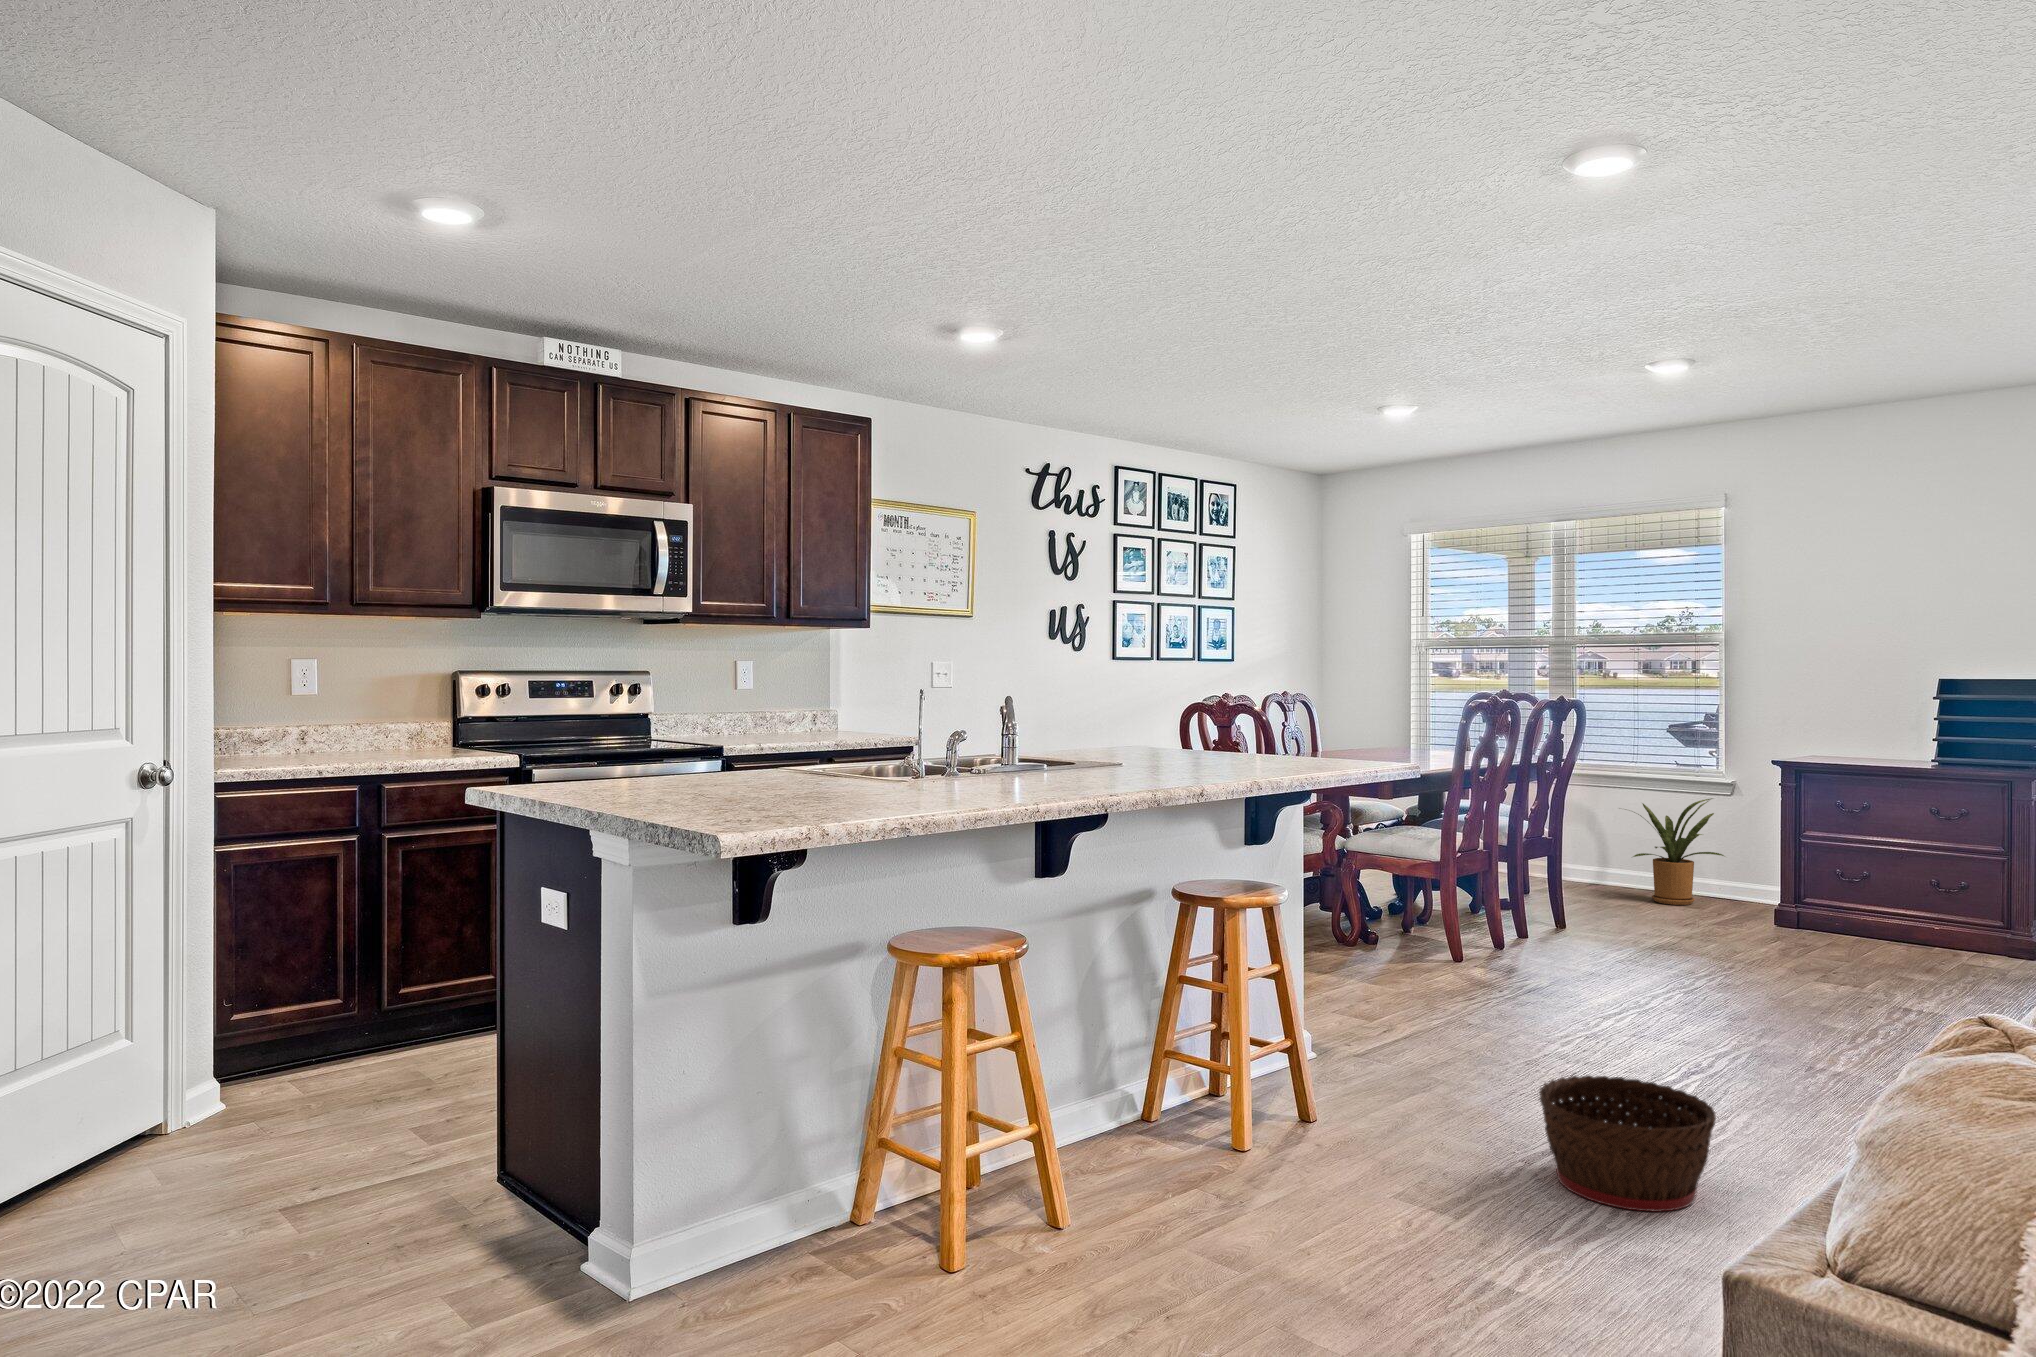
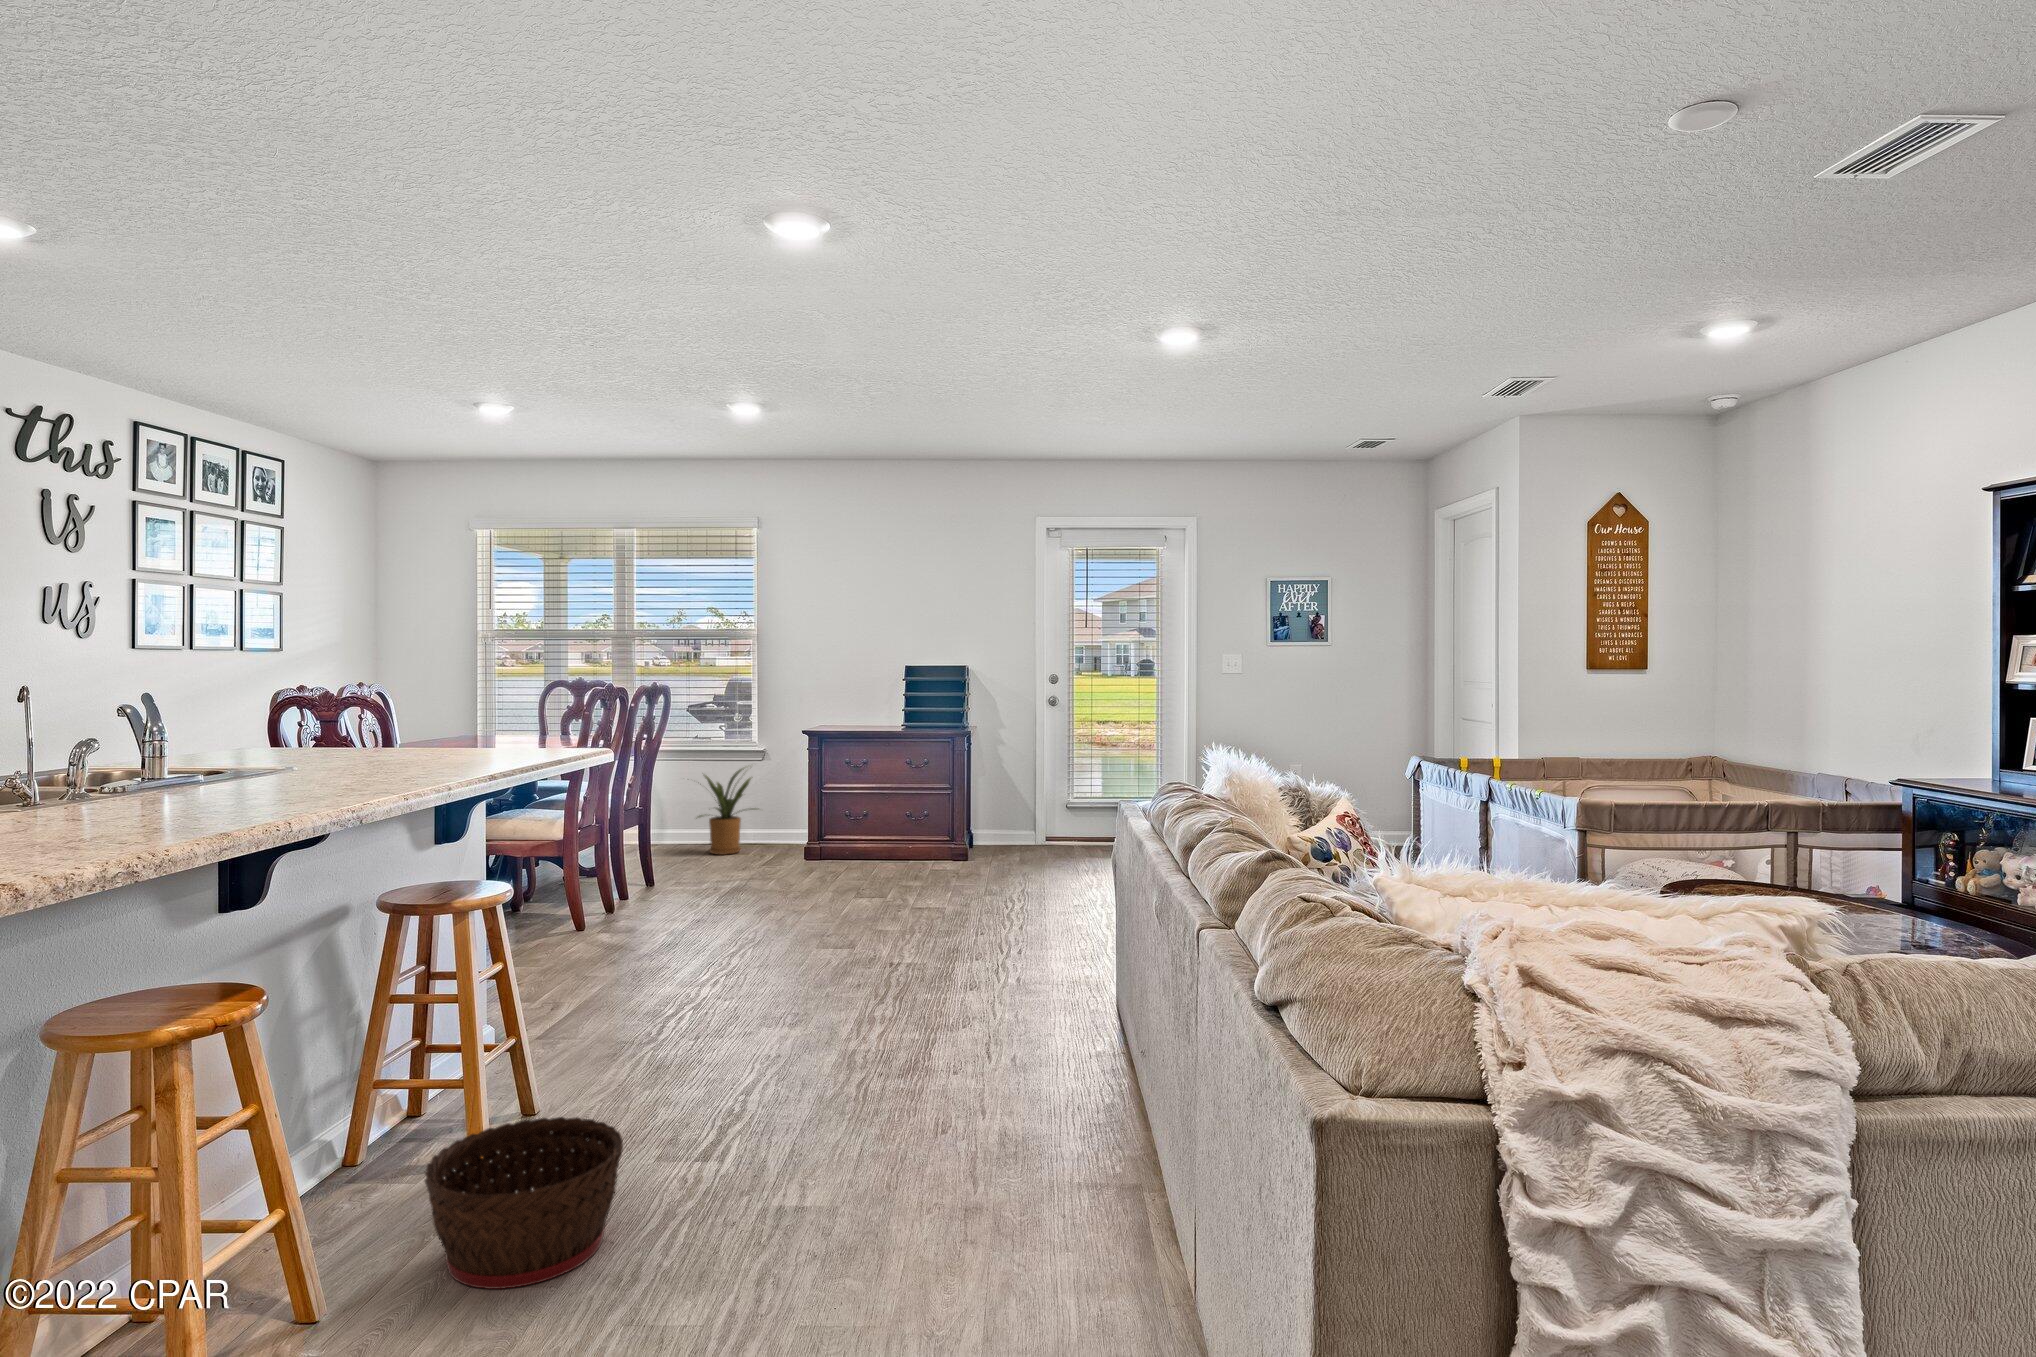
basket: present [1539,1075,1716,1211] -> present [425,1117,623,1289]

